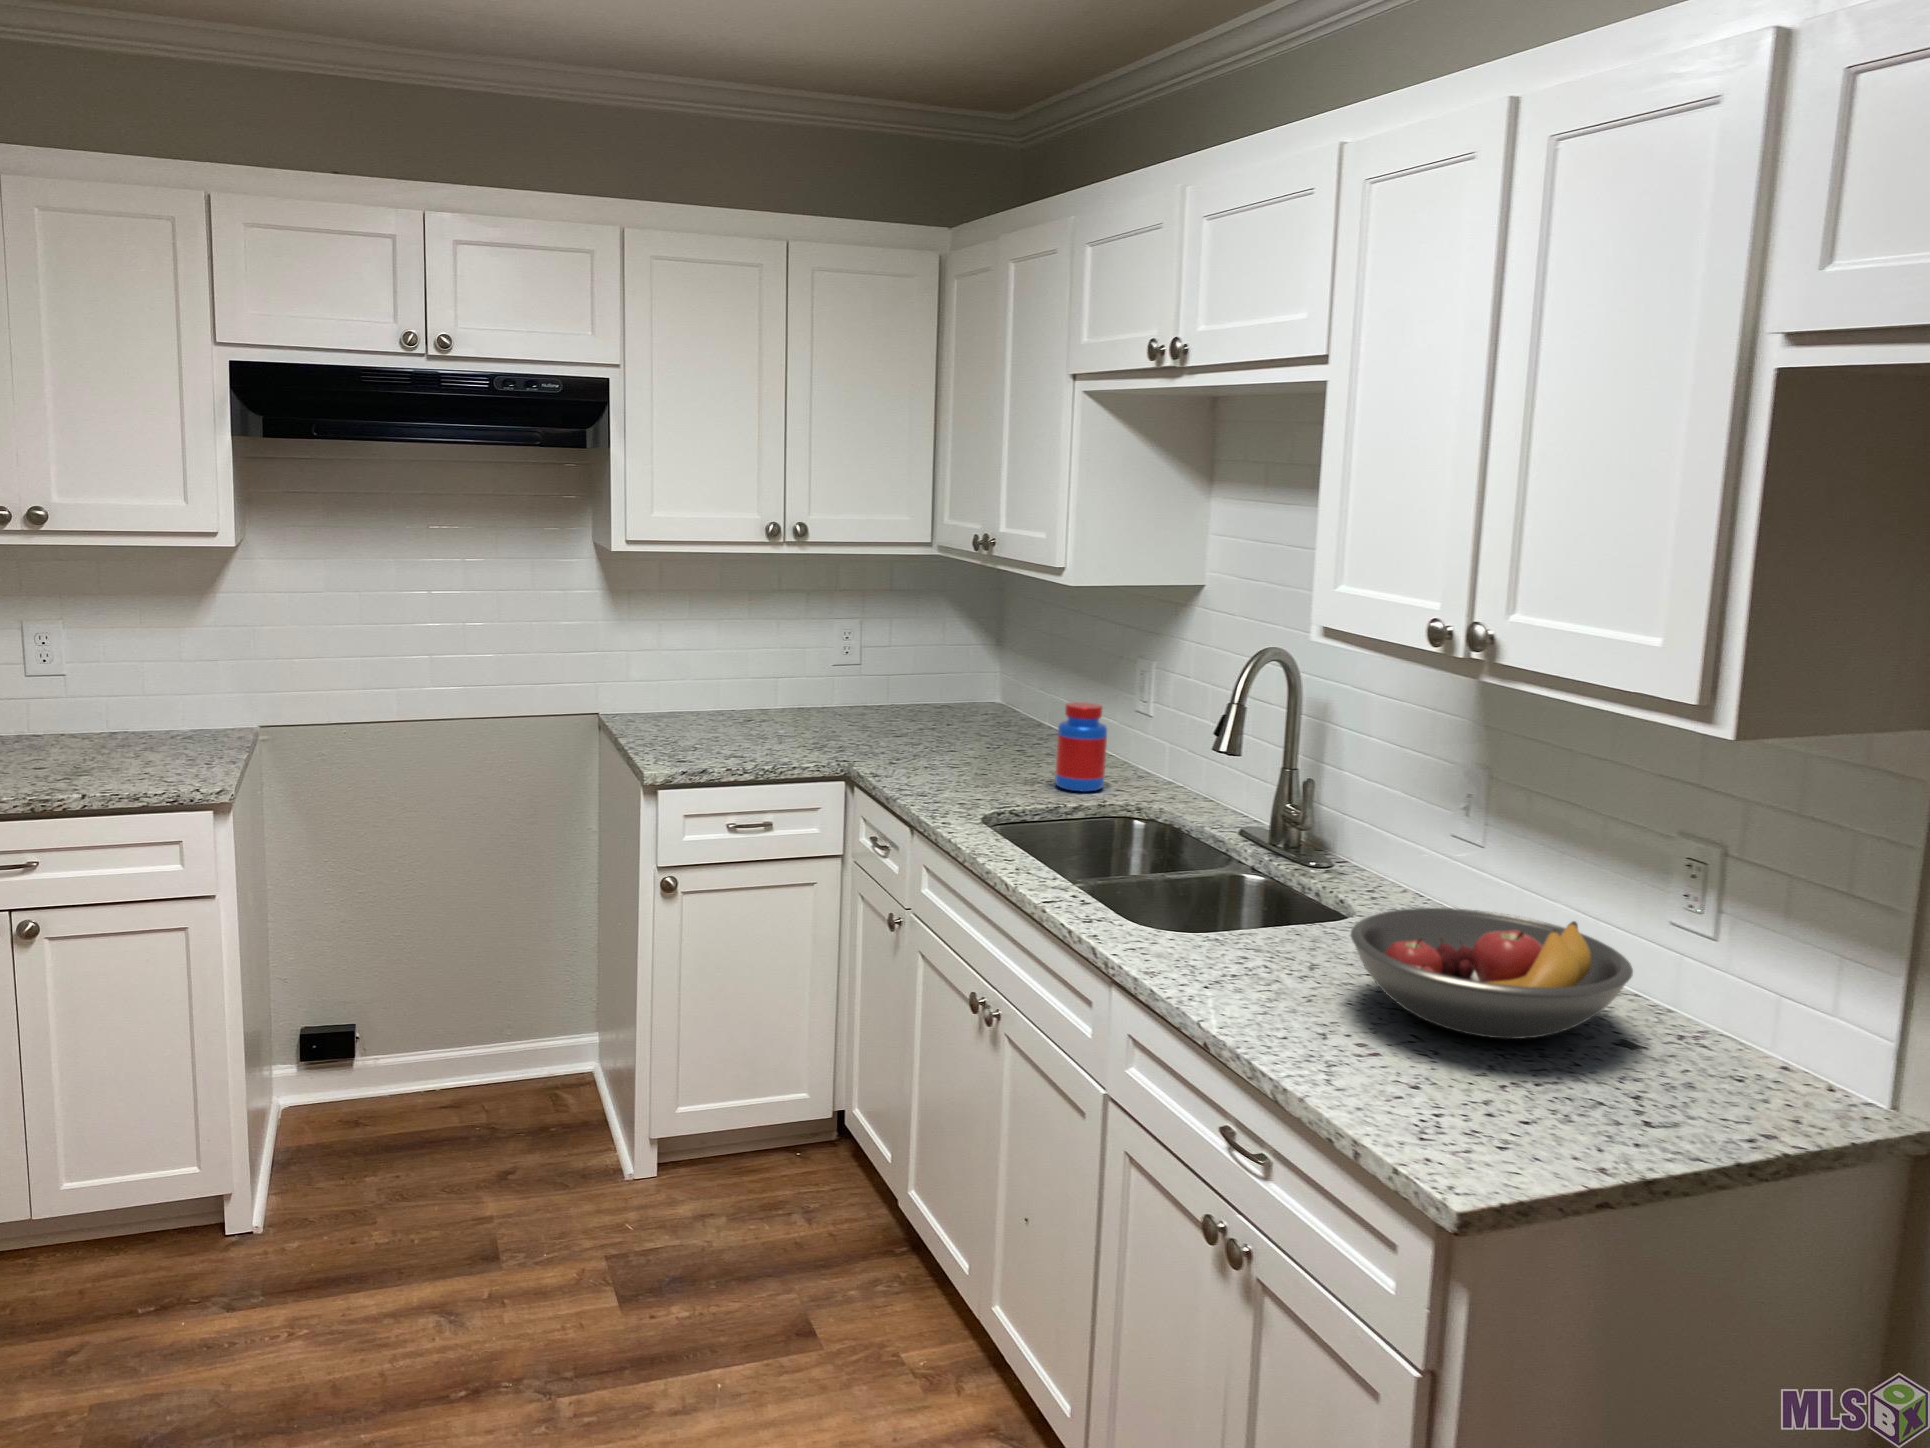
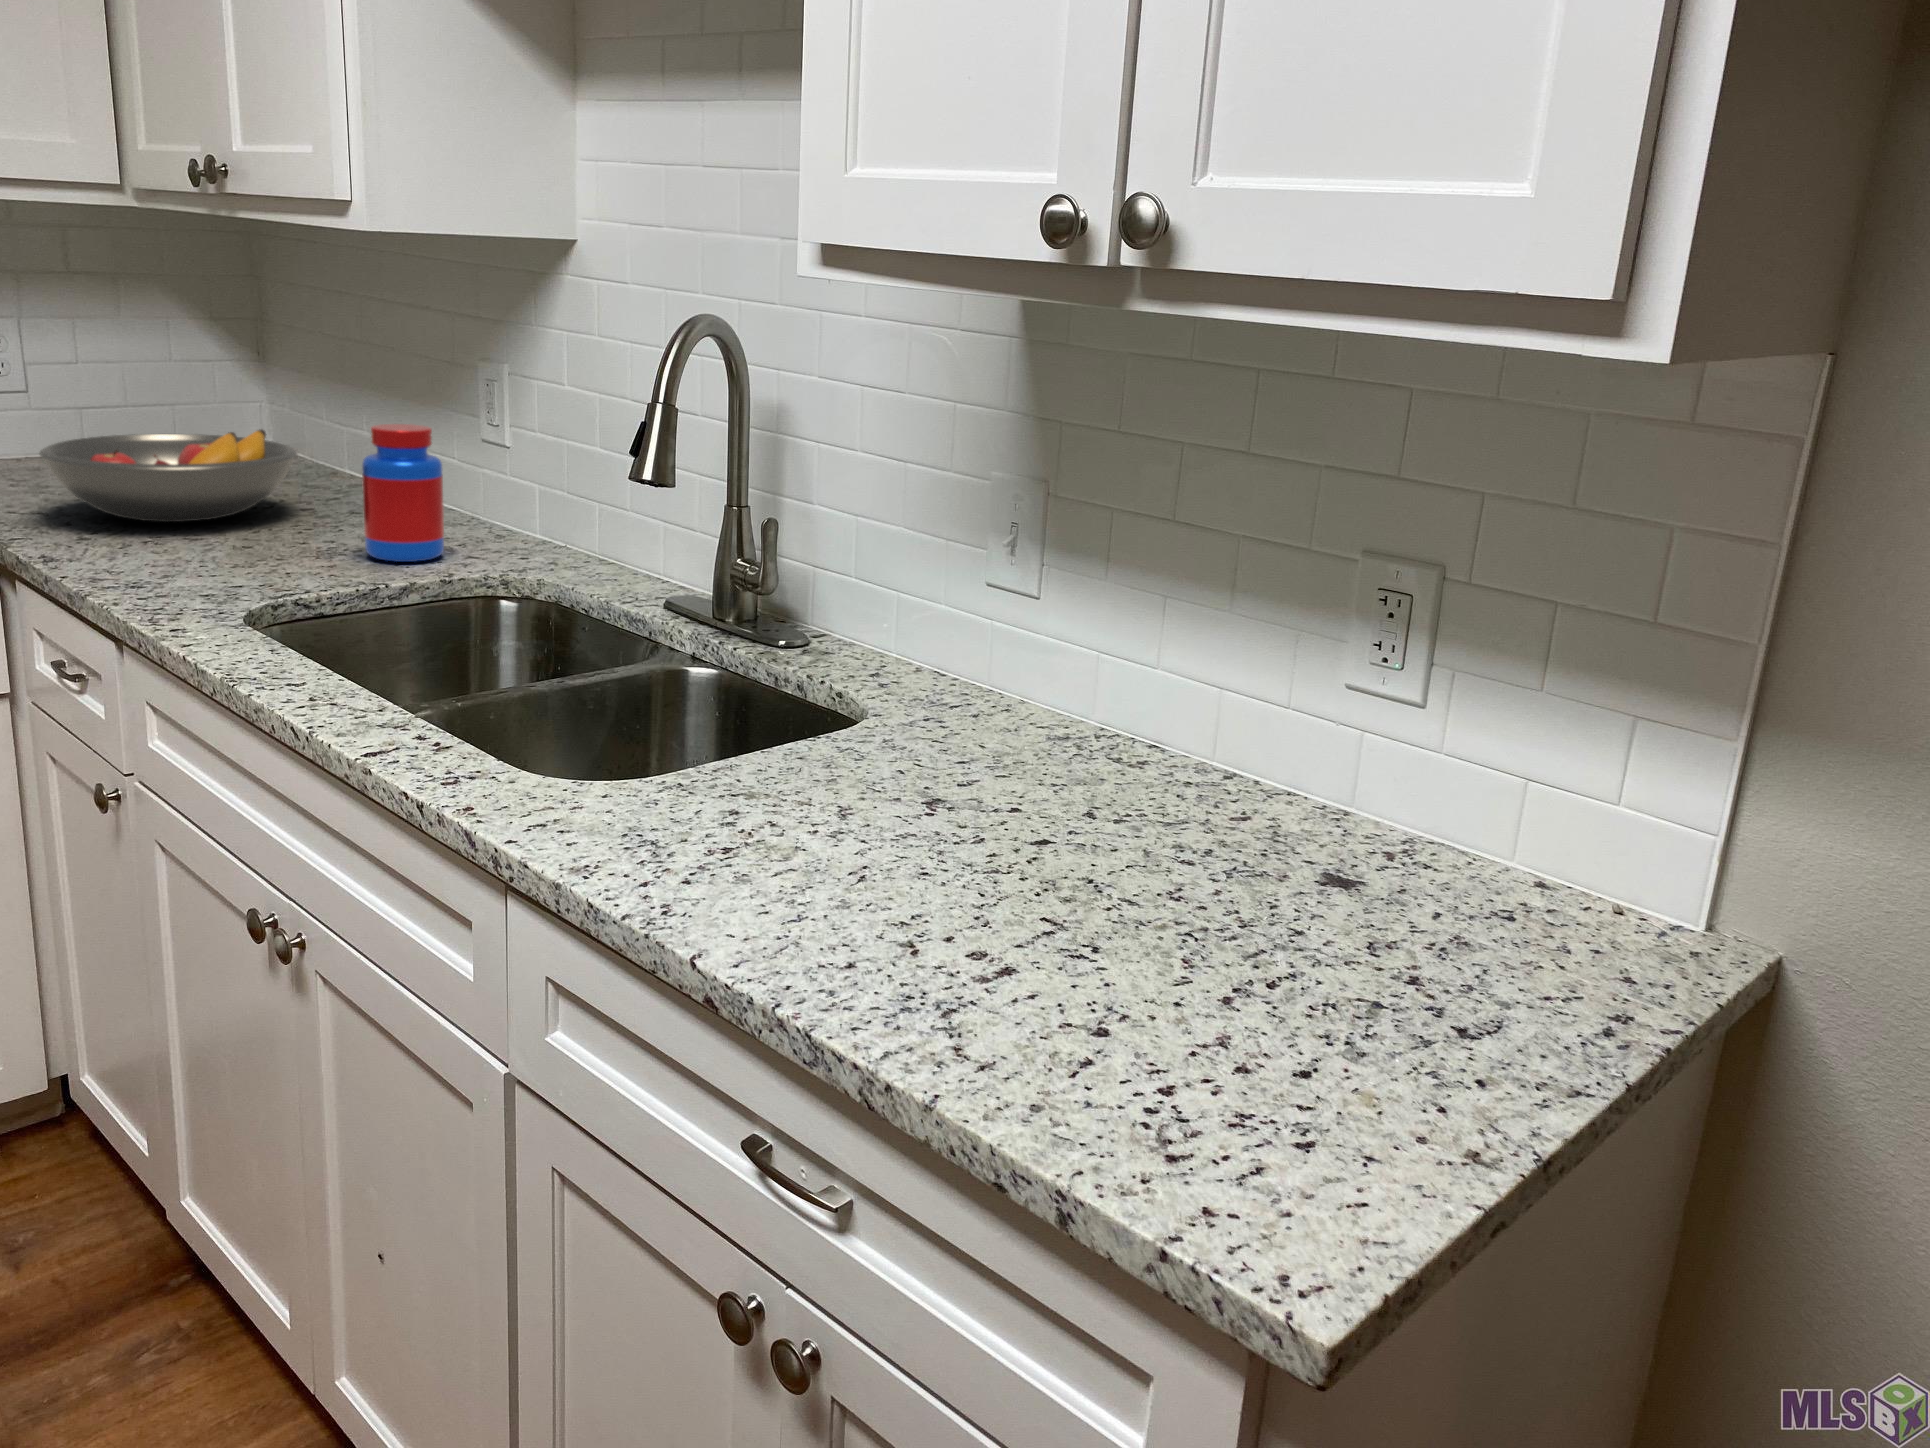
fruit bowl: present [1351,908,1633,1039] -> present [39,429,297,522]

